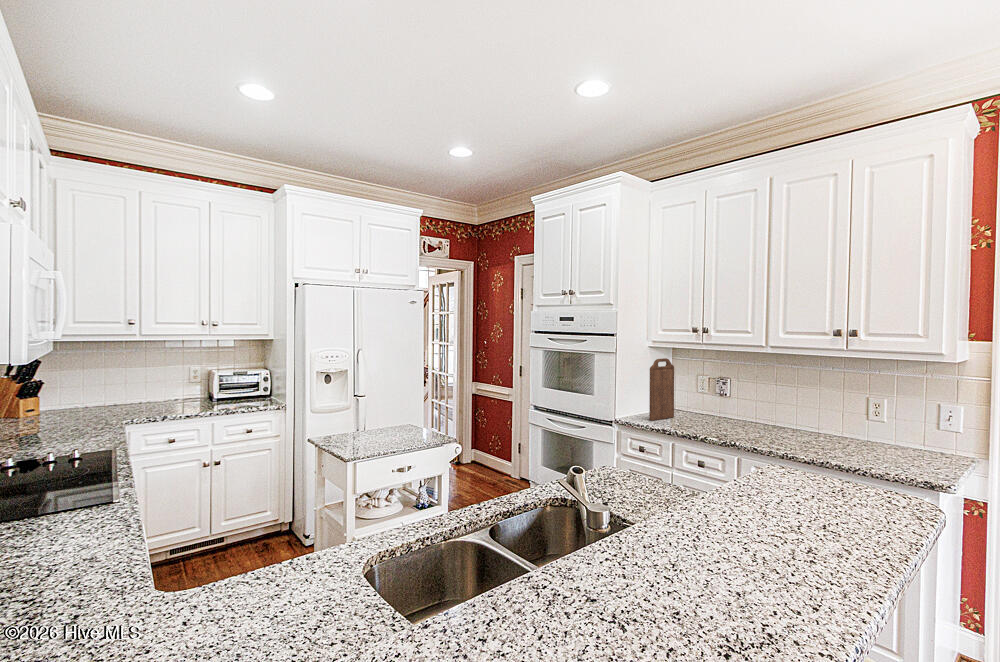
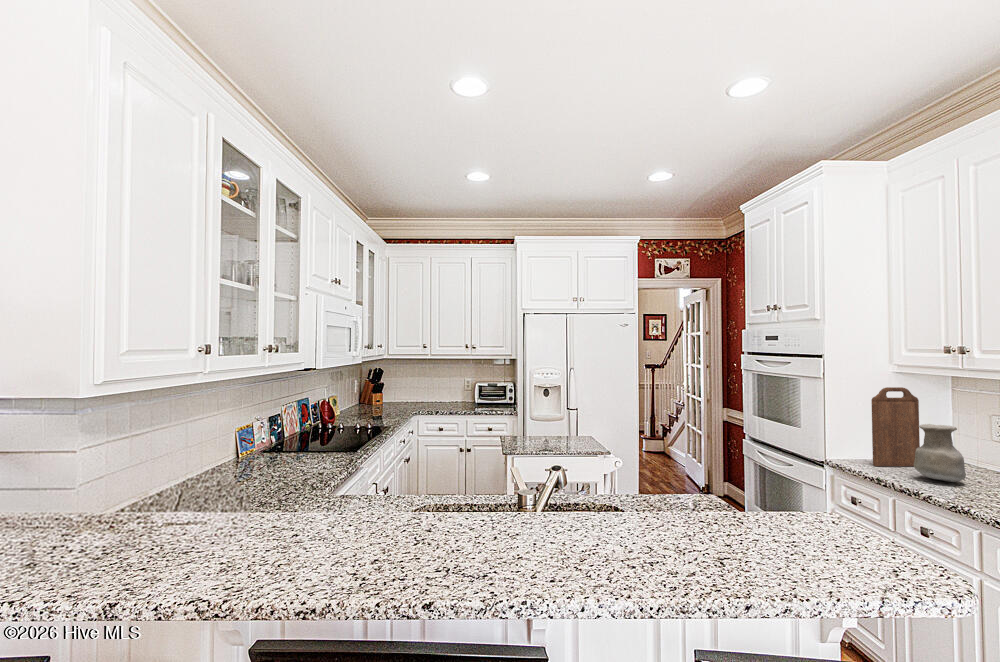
vase: none [682,385,713,426] -> present [914,424,966,482]

